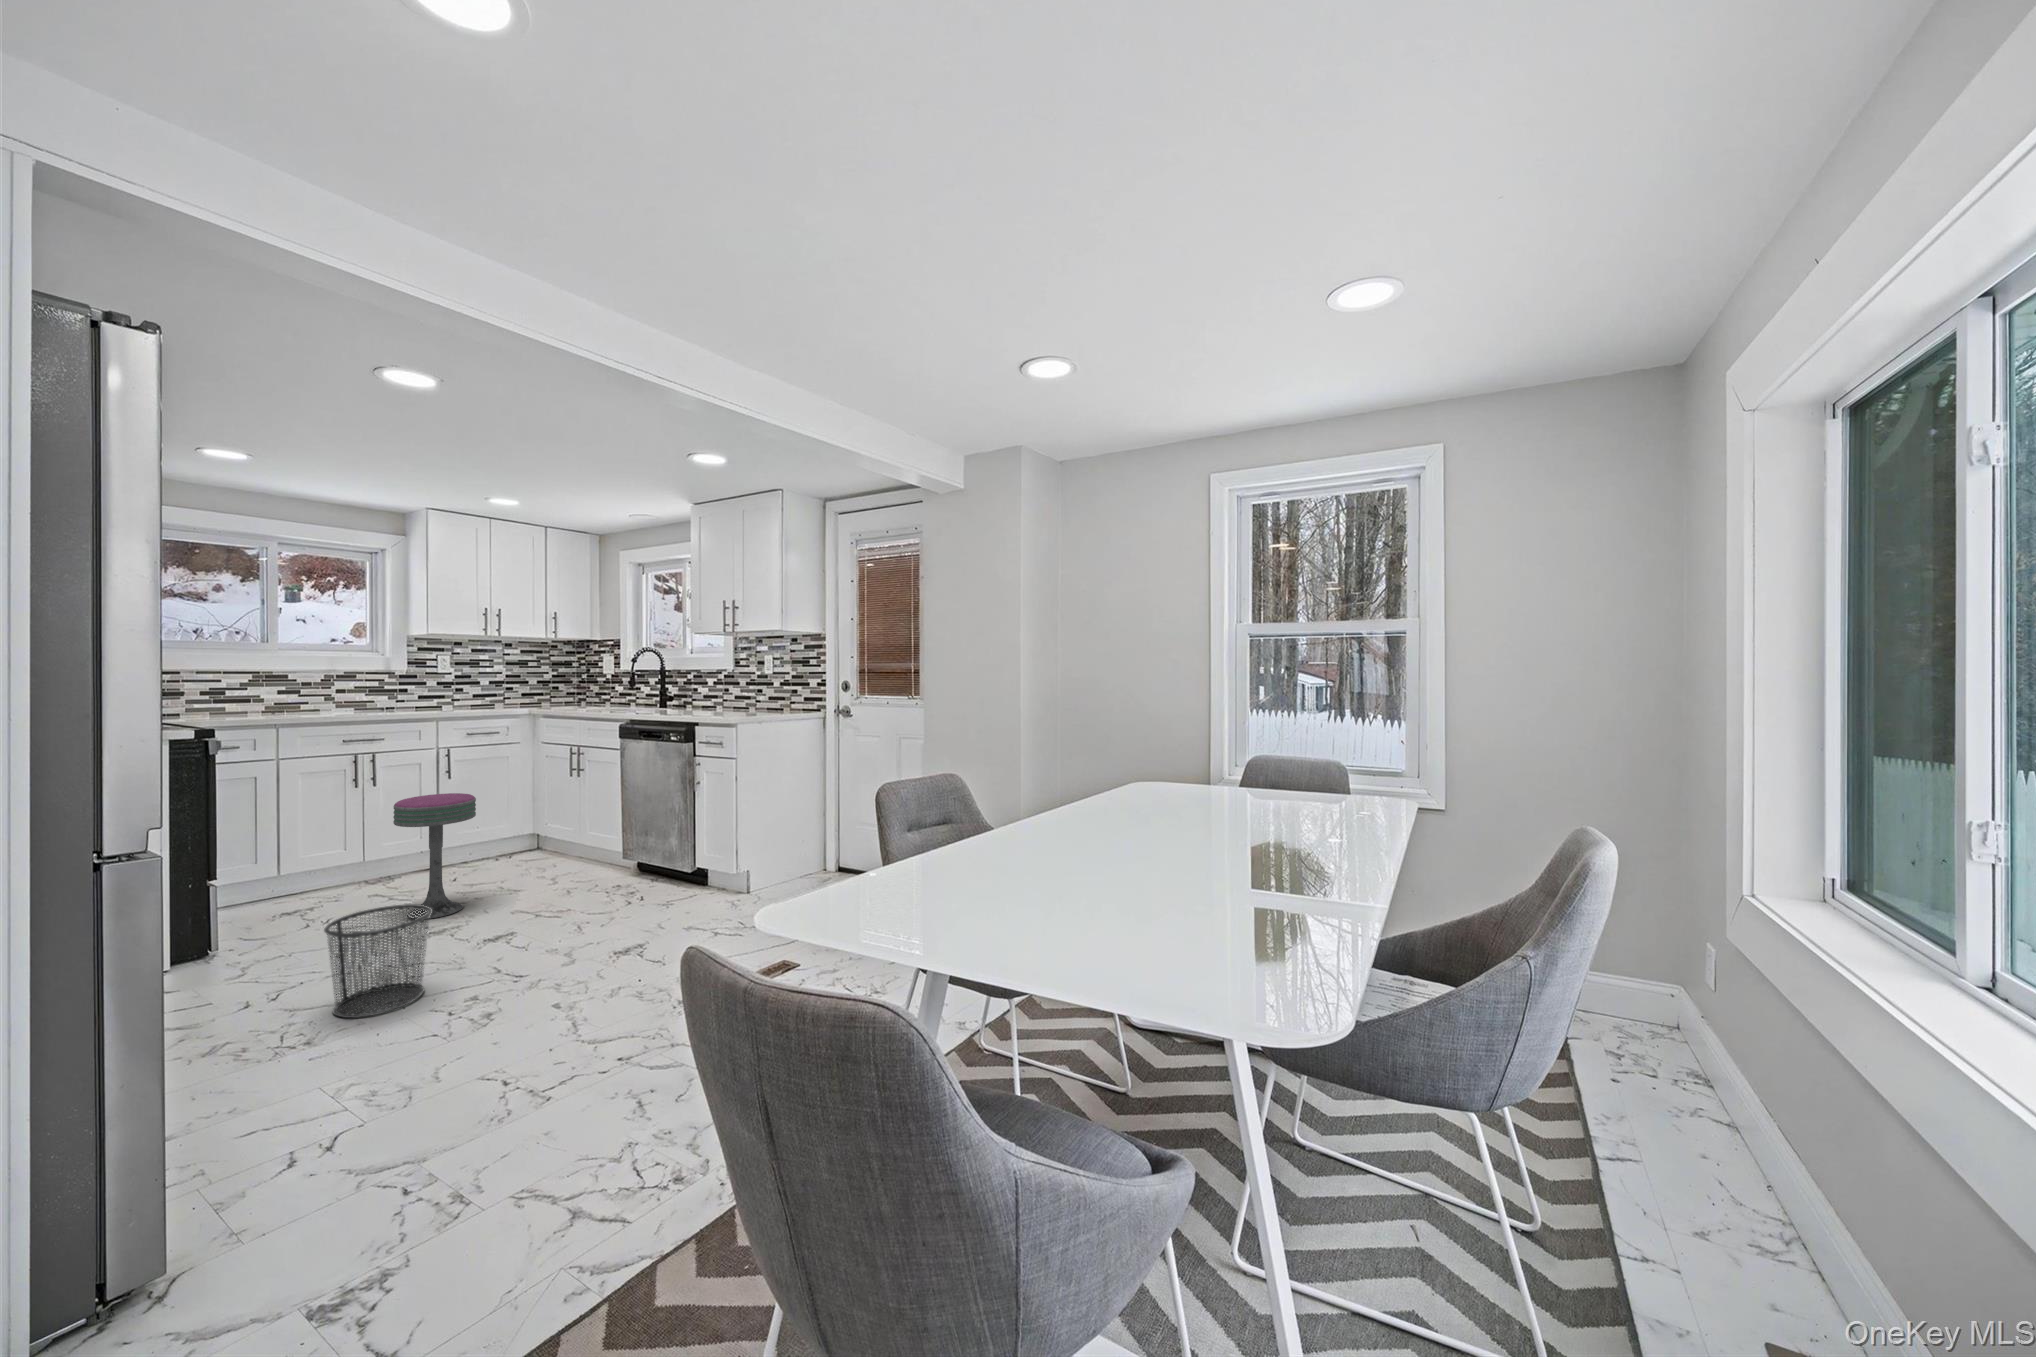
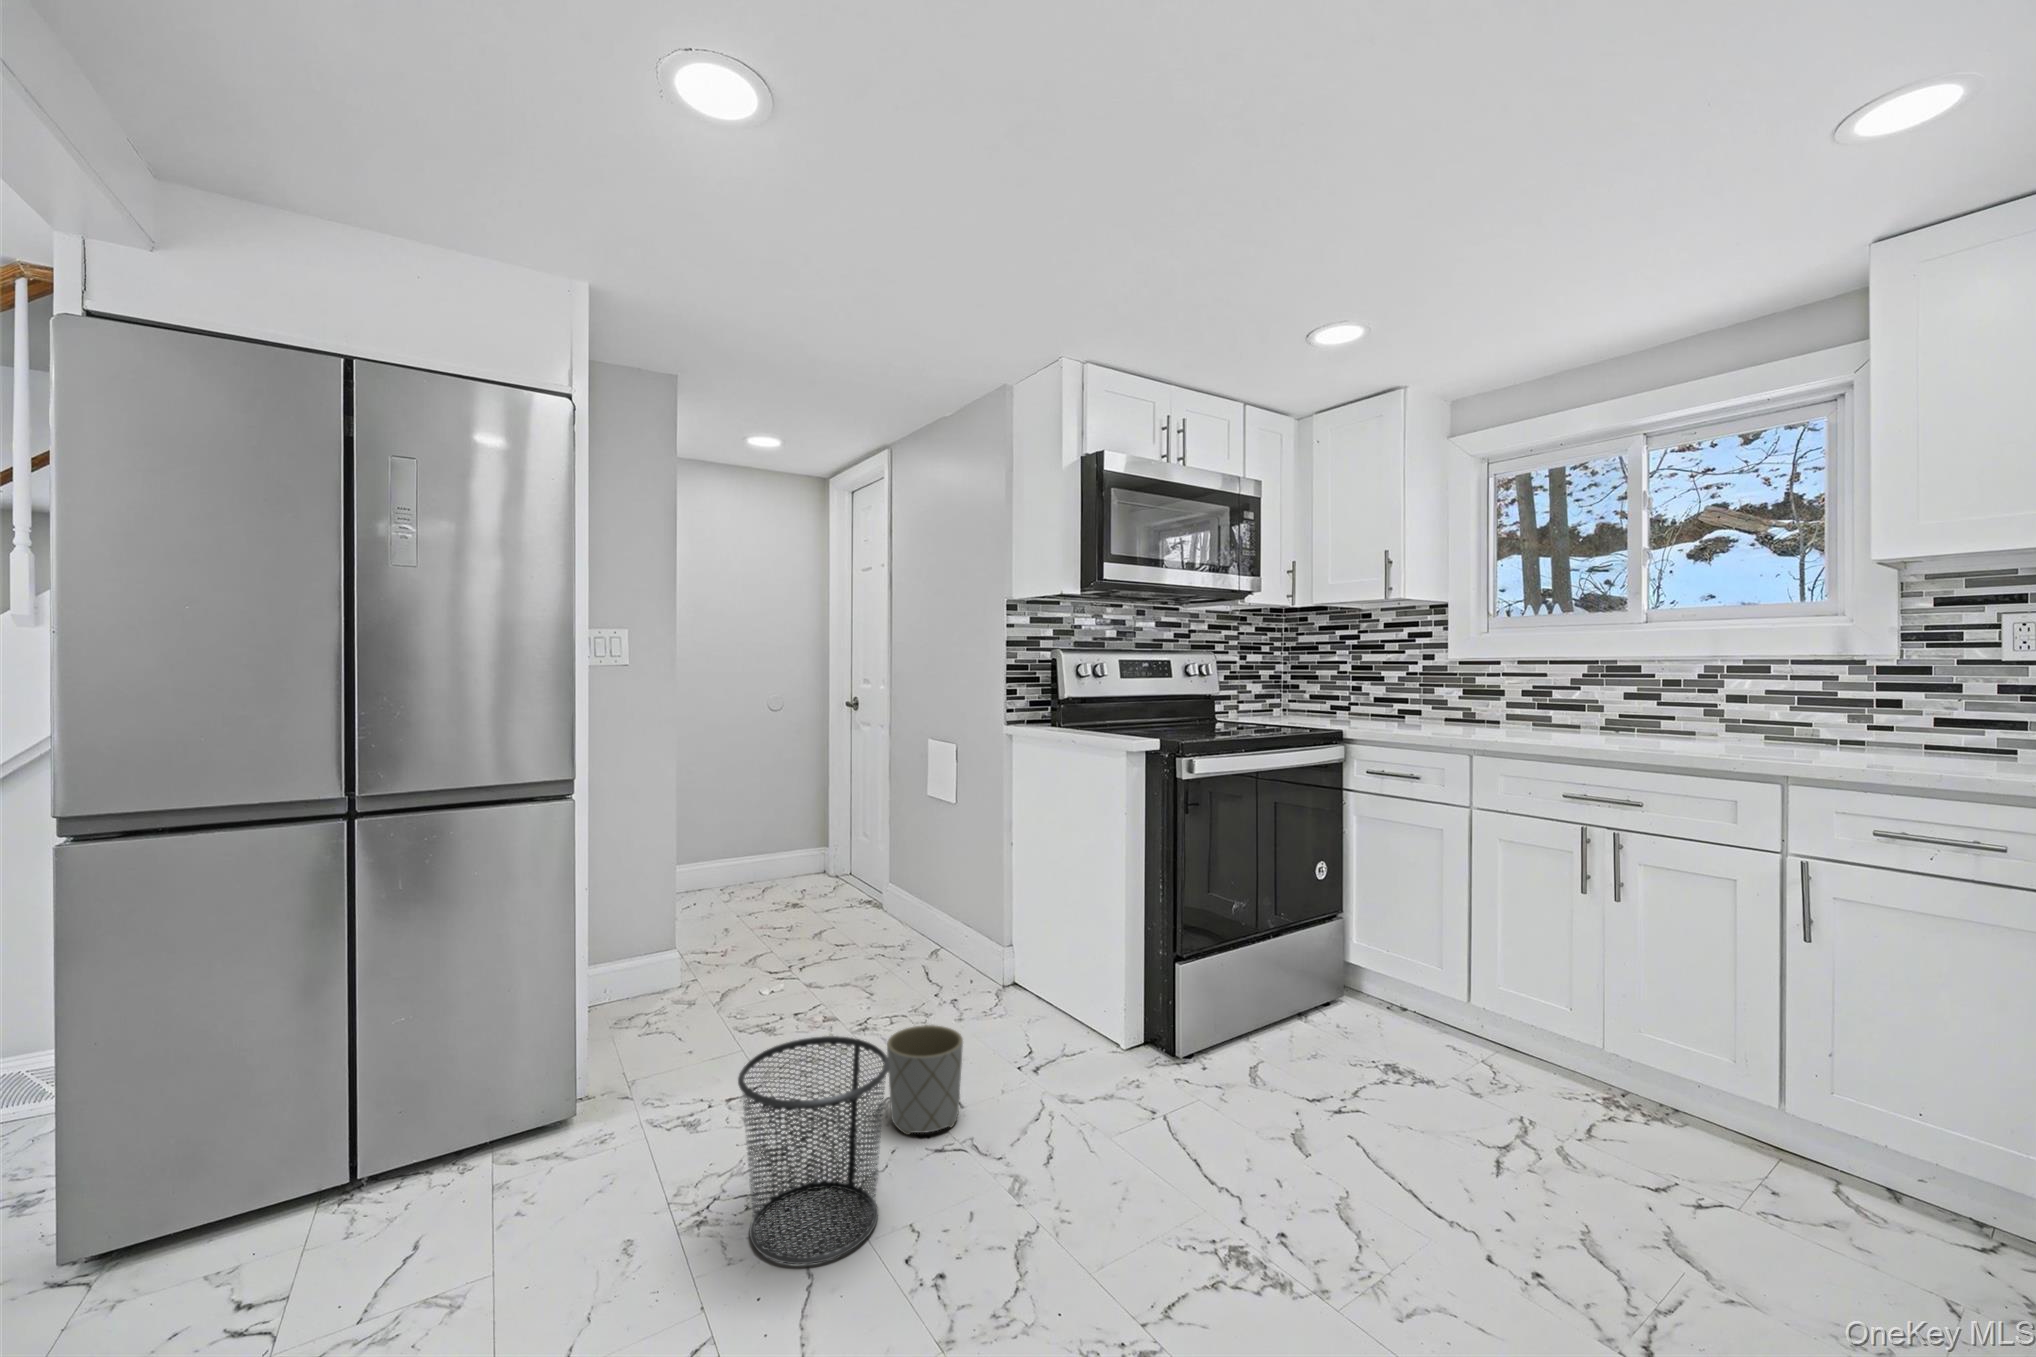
bar stool: present [393,793,476,919] -> none [1247,916,1409,1248]
planter: none [215,941,291,1014] -> present [887,1025,963,1135]

